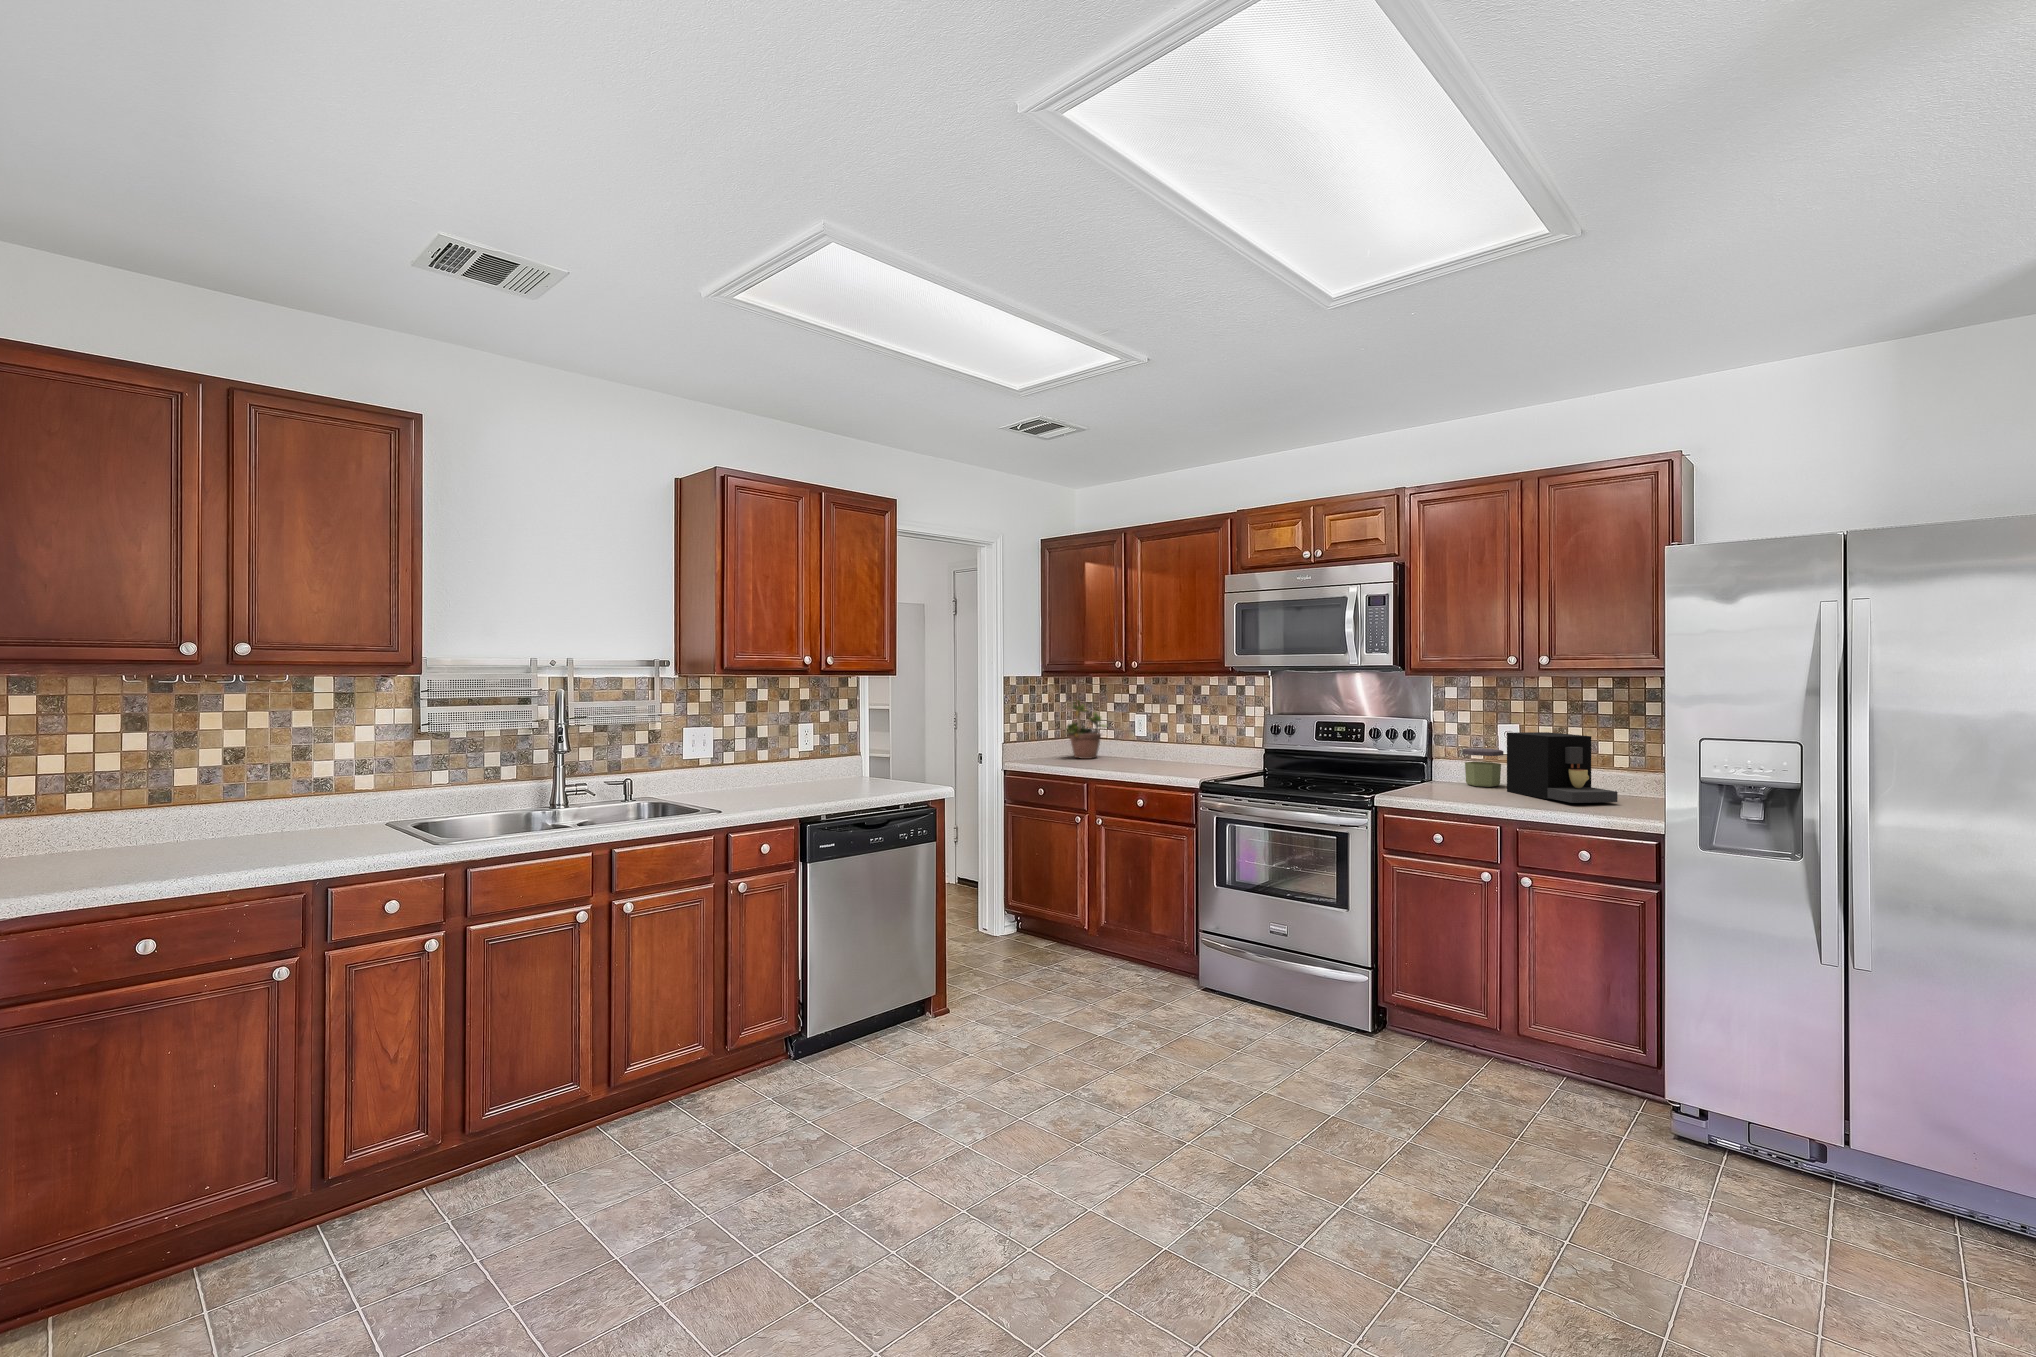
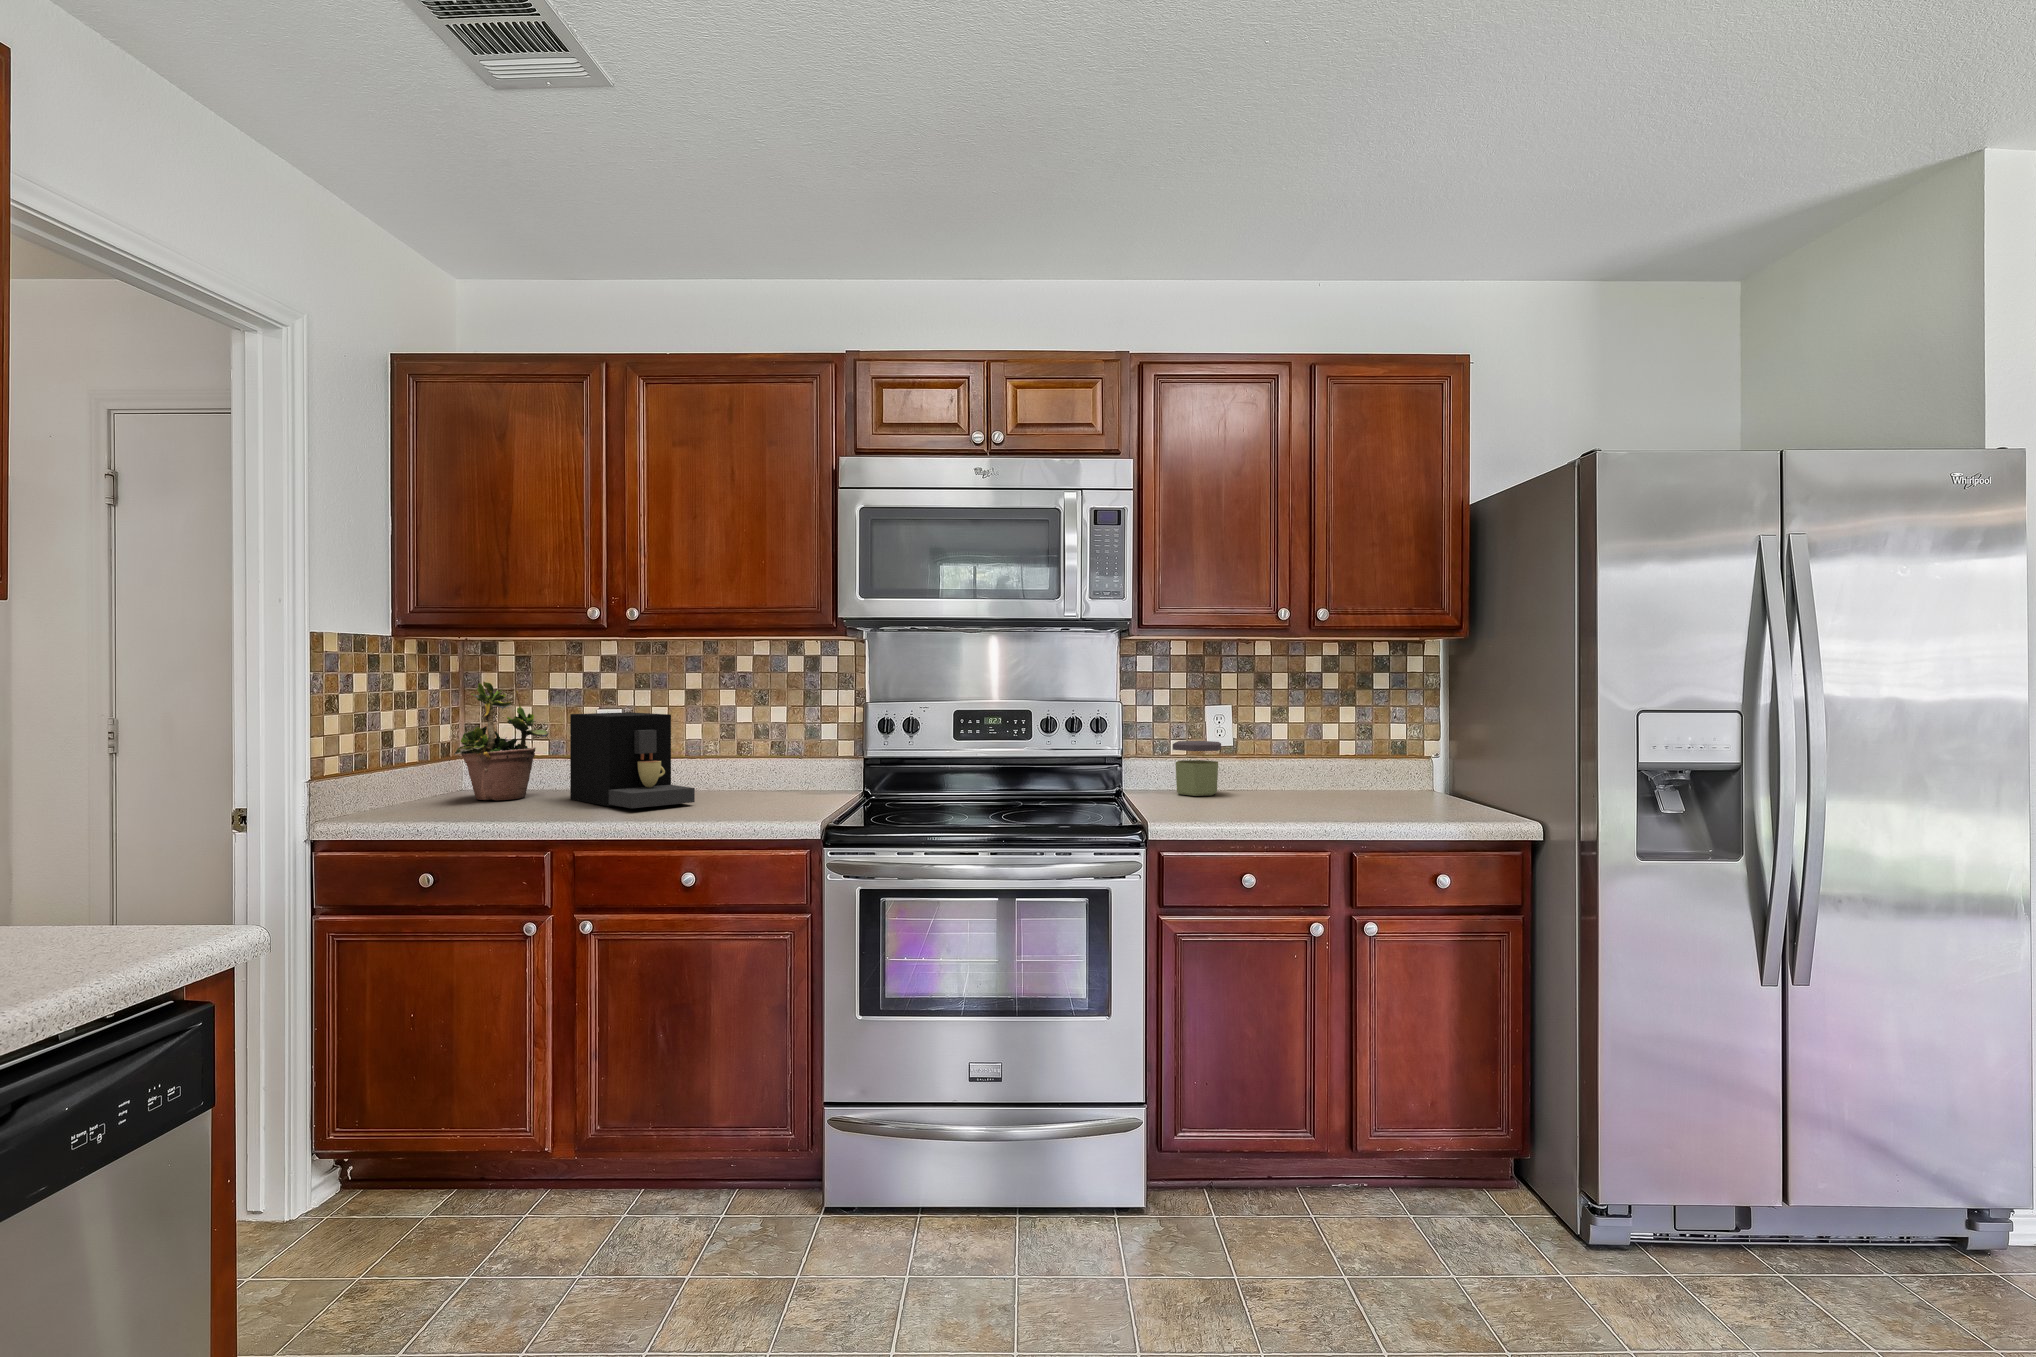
coffee maker: present [1507,732,1618,803] -> present [570,712,695,808]

